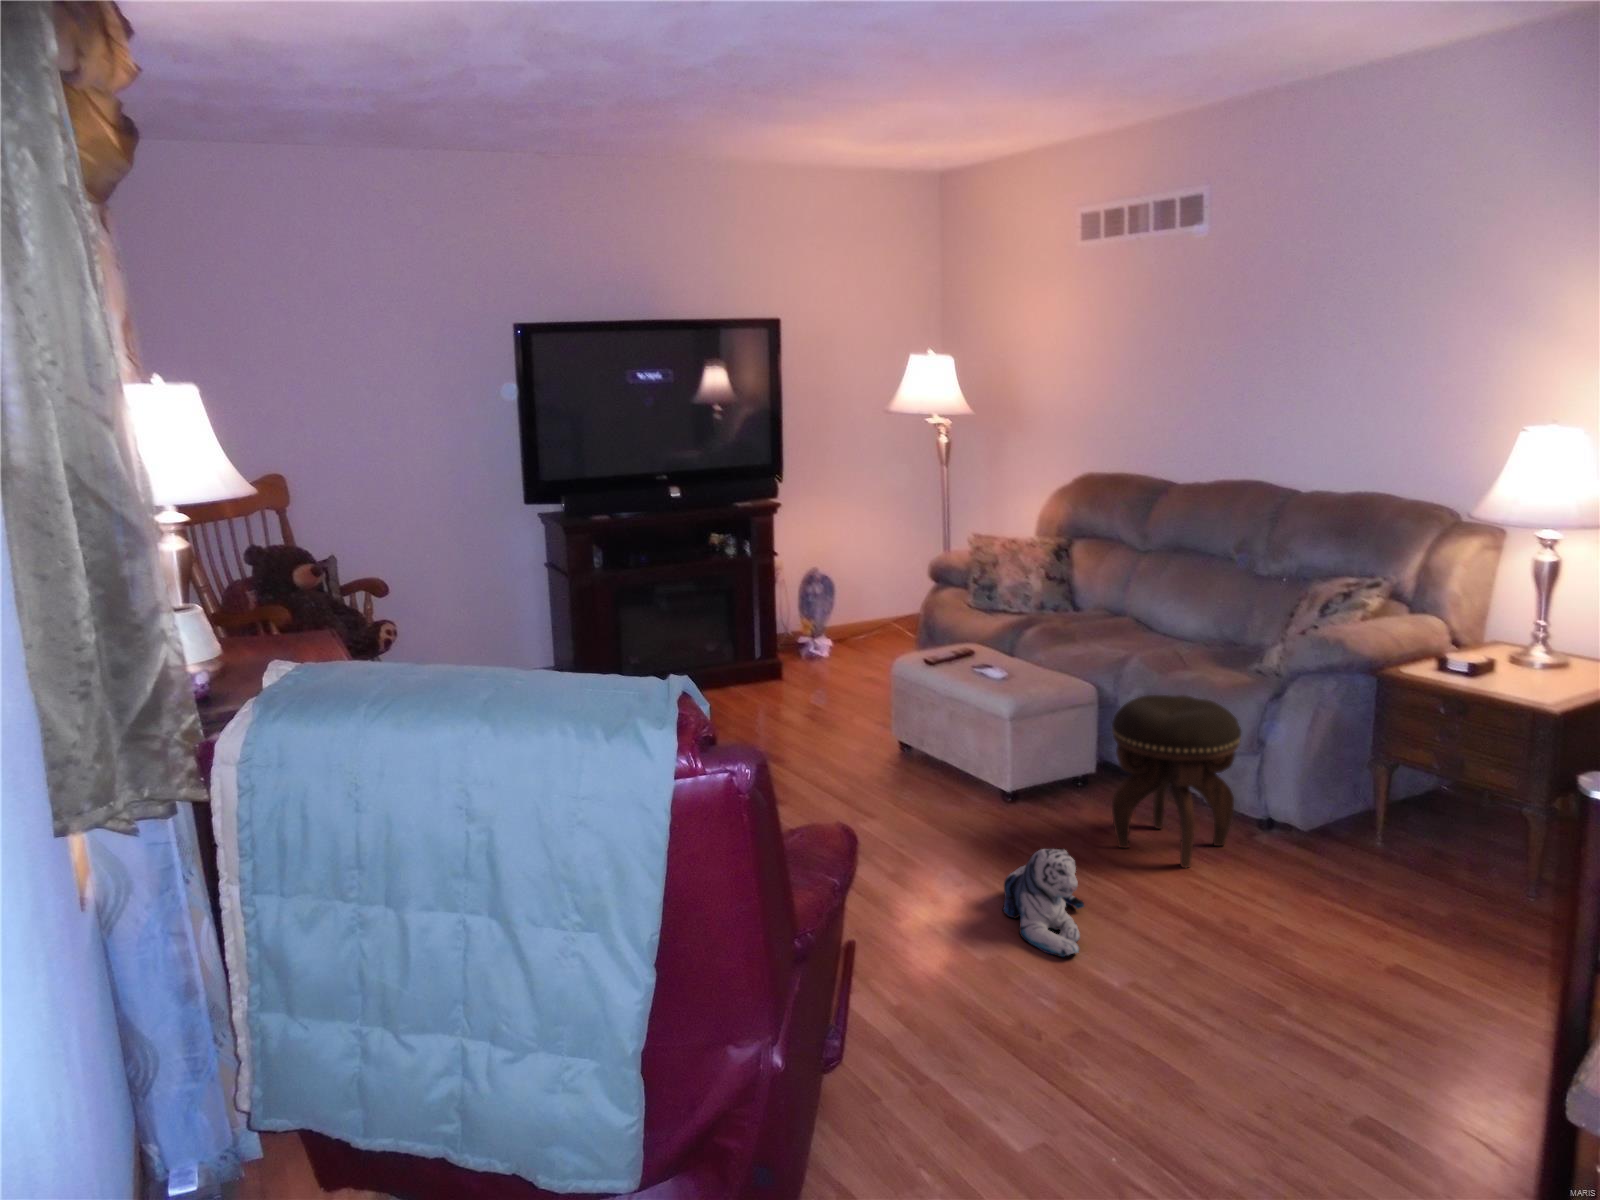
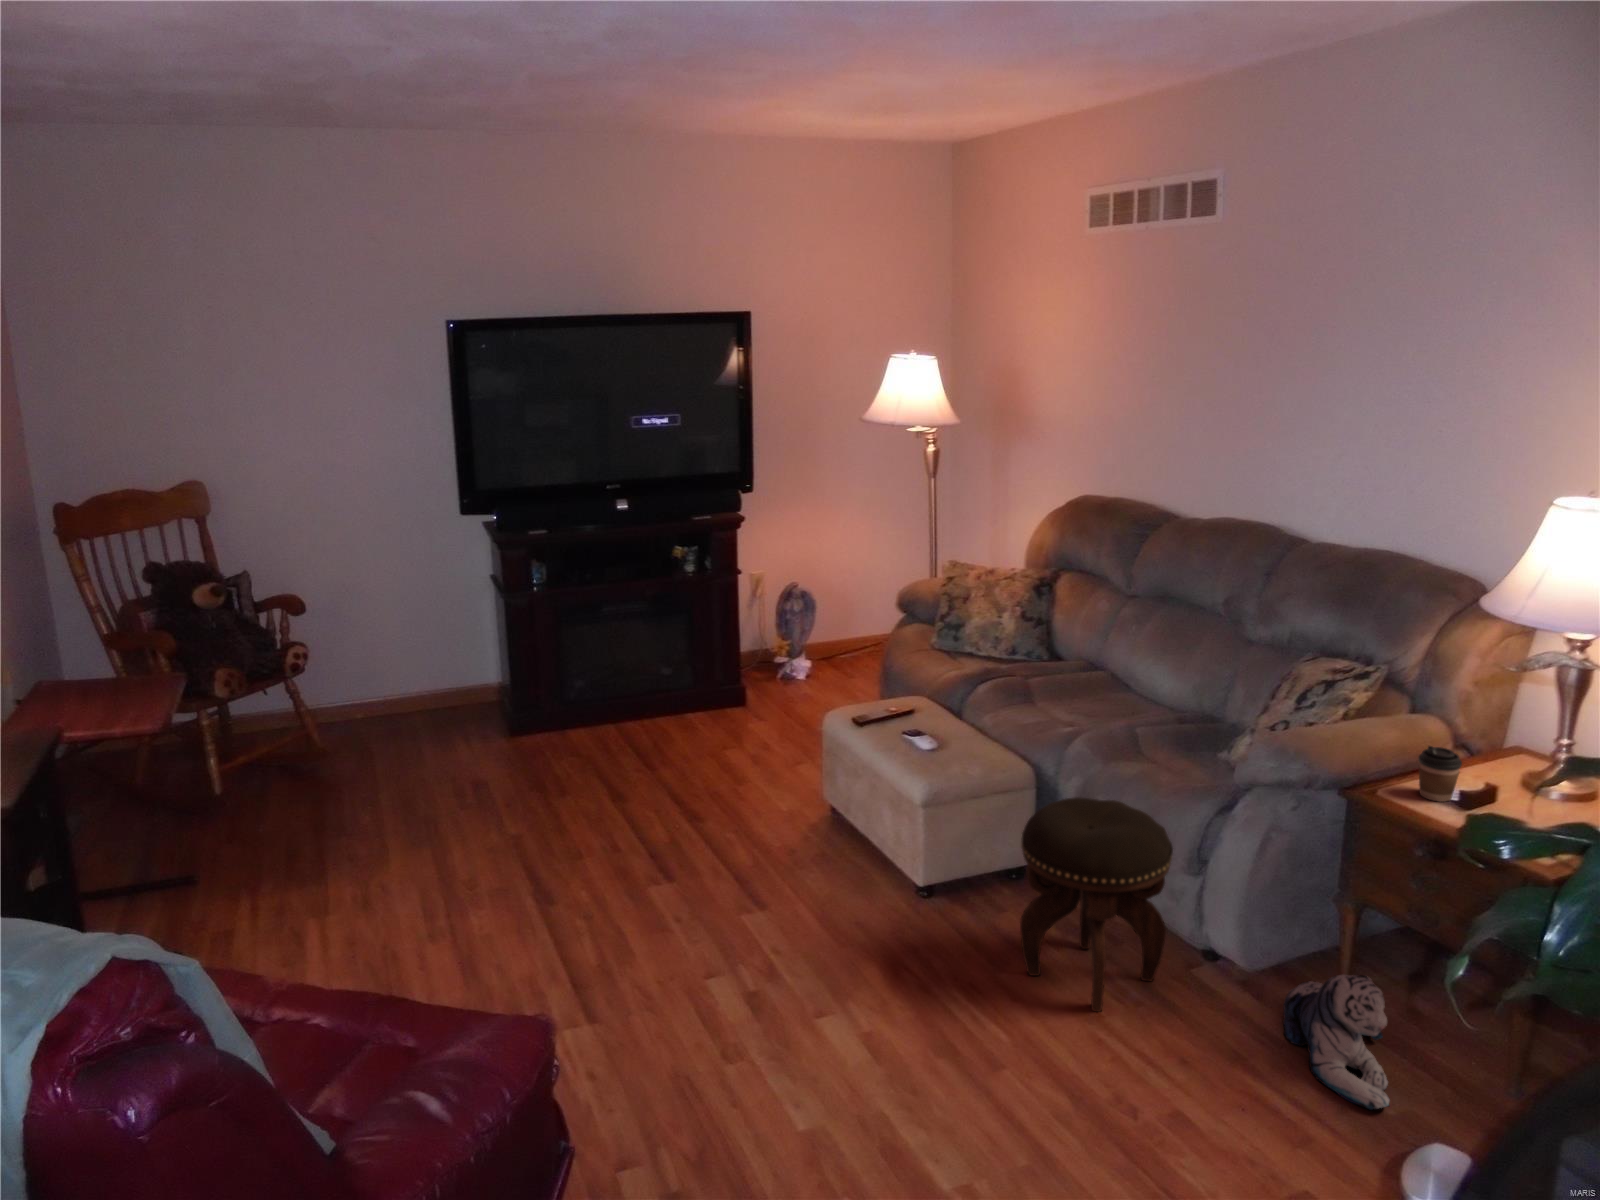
coffee cup: none [1434,629,1470,673] -> present [1418,746,1462,802]
plush toy: present [1002,849,1084,957] -> present [1283,975,1390,1110]

